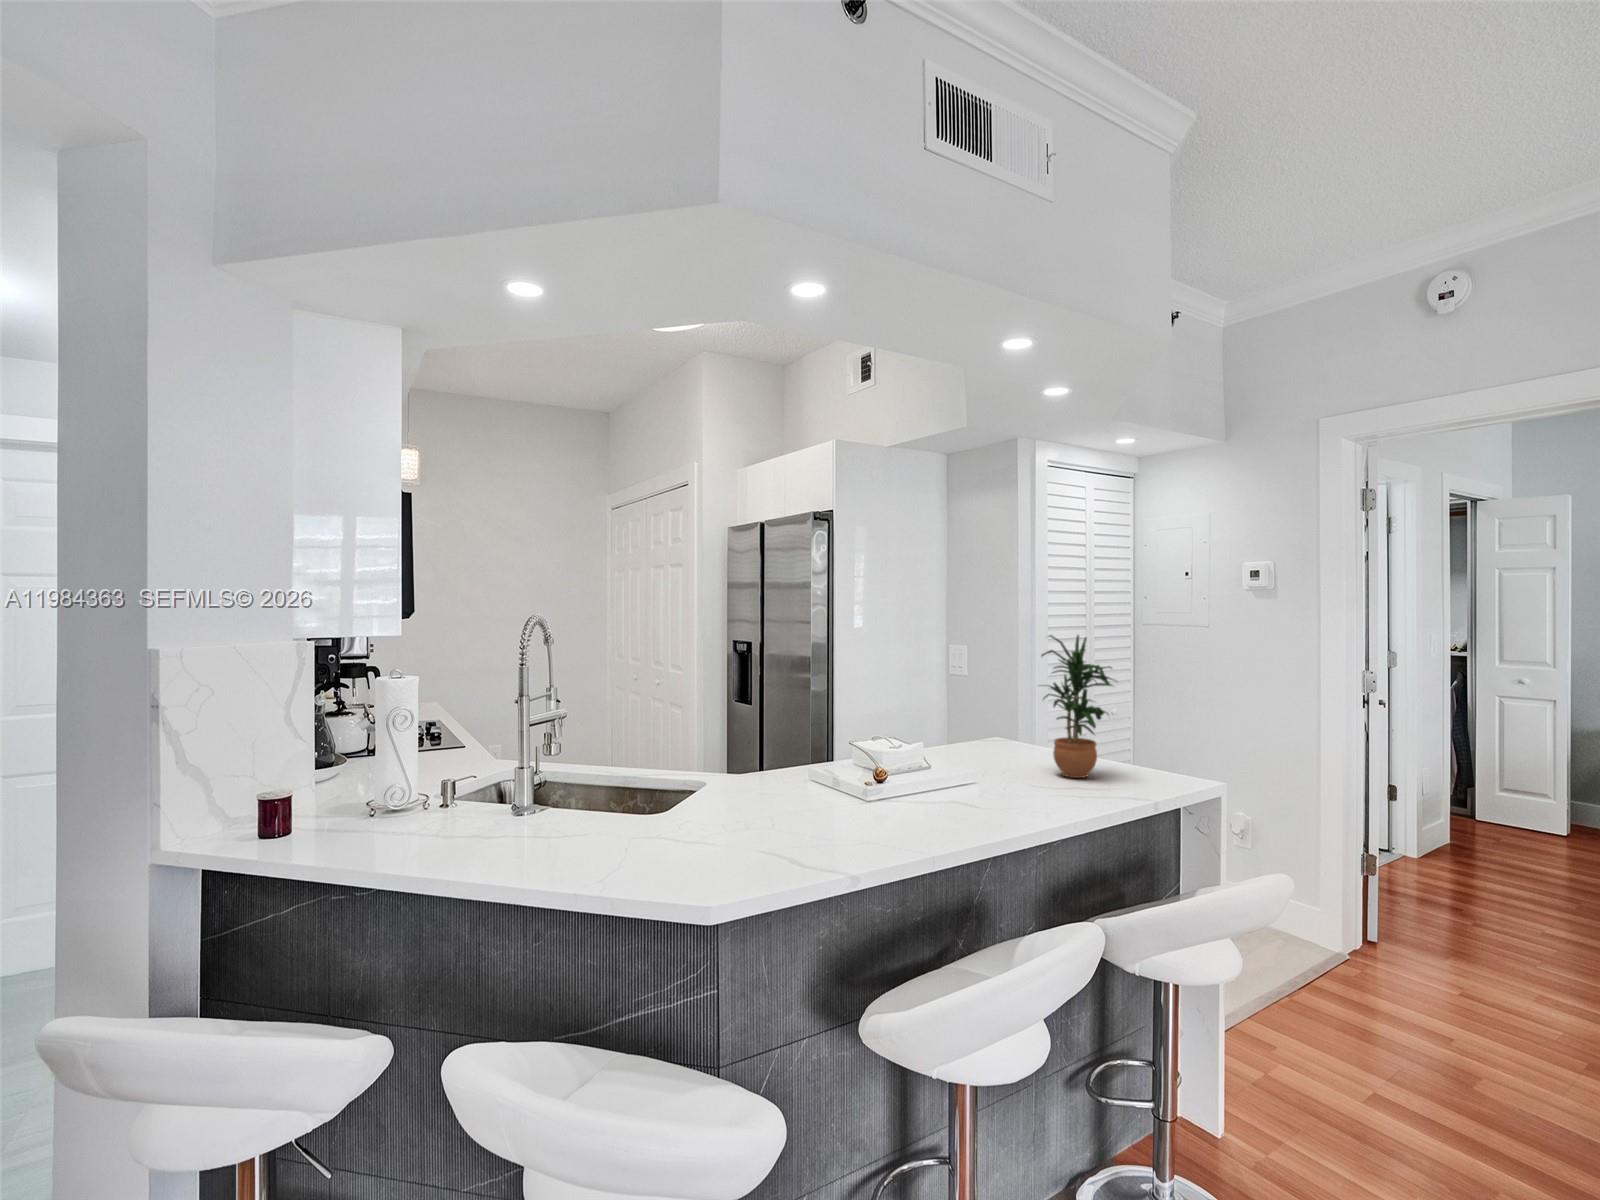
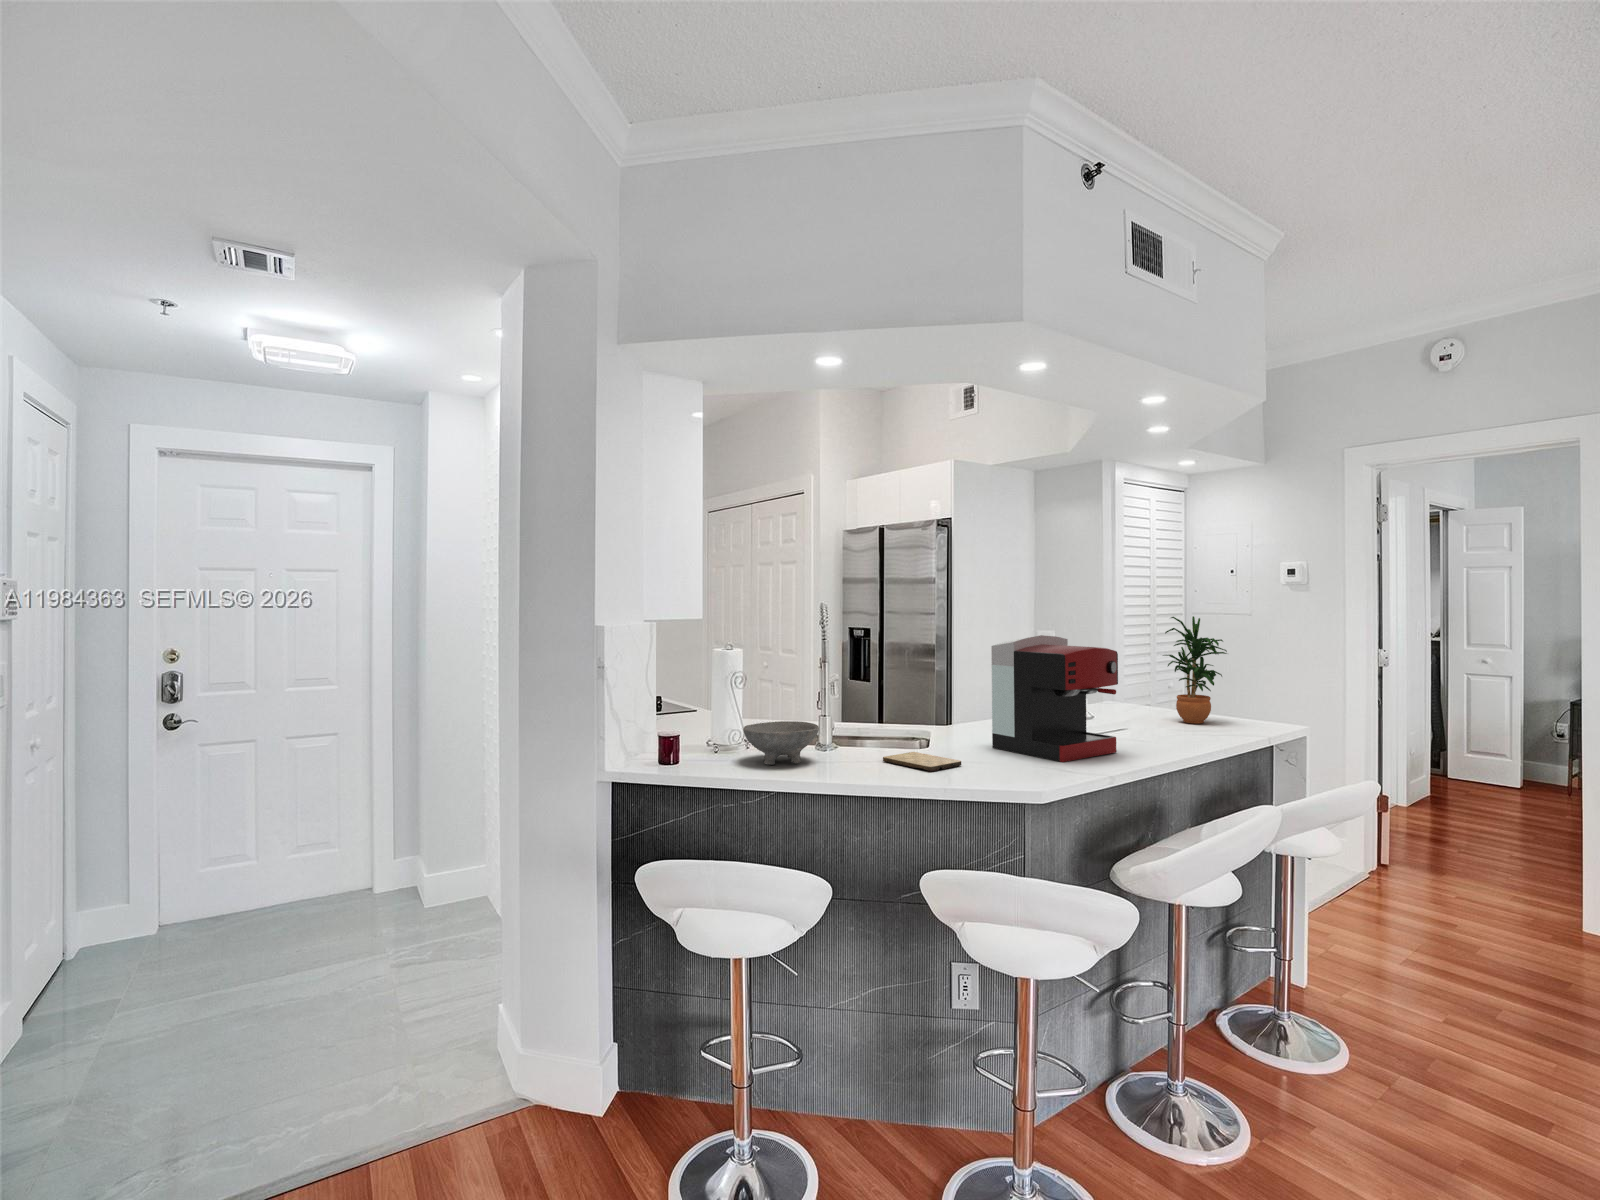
coffee maker: none [743,666,906,853] -> present [991,635,1118,762]
bowl: none [350,783,469,851] -> present [743,721,819,765]
cutting board: none [550,829,648,871] -> present [883,752,961,772]

